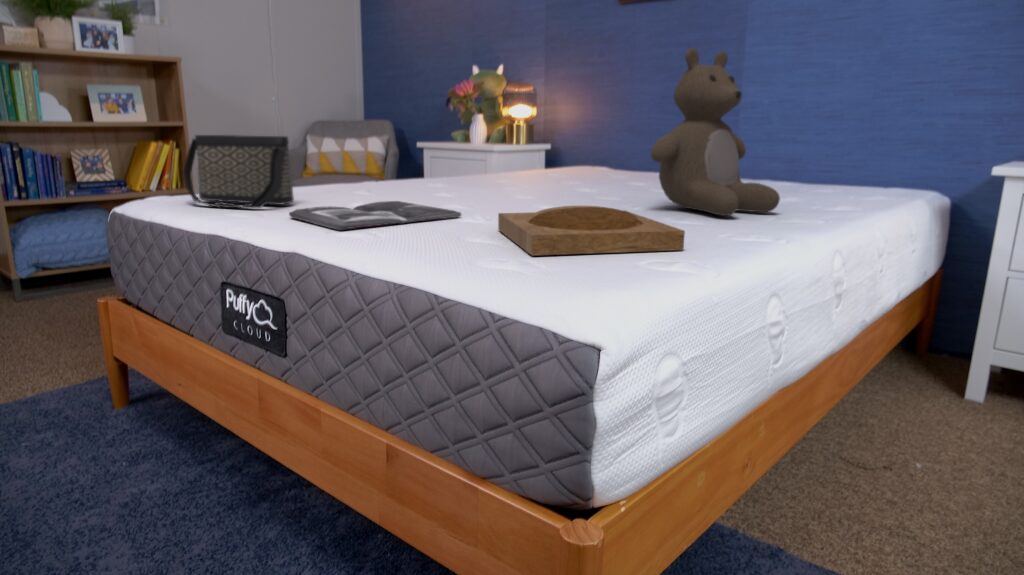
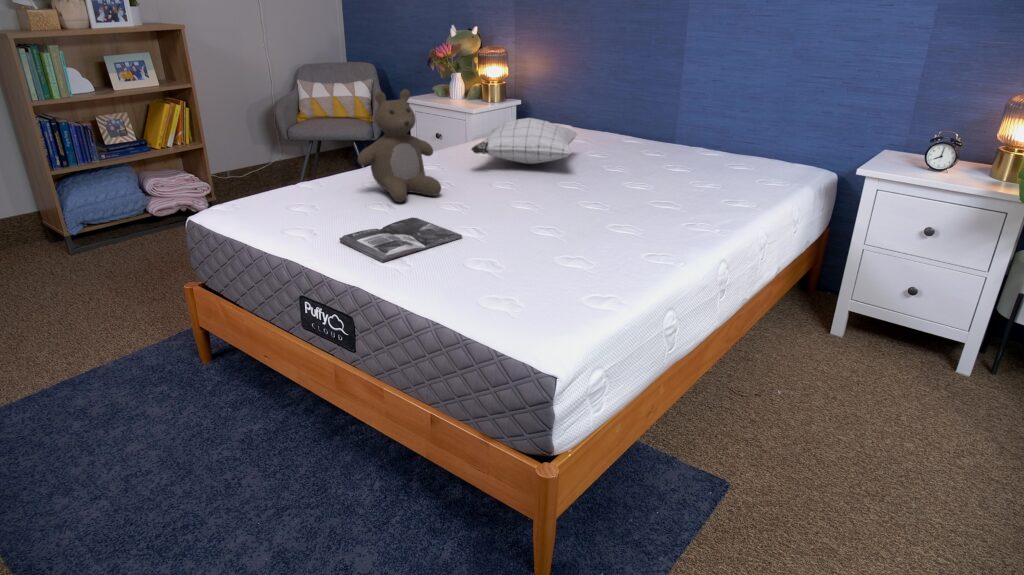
teddy bear: present [651,48,780,216] -> present [358,89,441,202]
pillow: none [485,122,618,180] -> present [471,118,577,164]
handbag: present [183,135,294,208] -> none [248,164,334,227]
tray: present [498,206,685,256] -> none [491,240,612,296]

